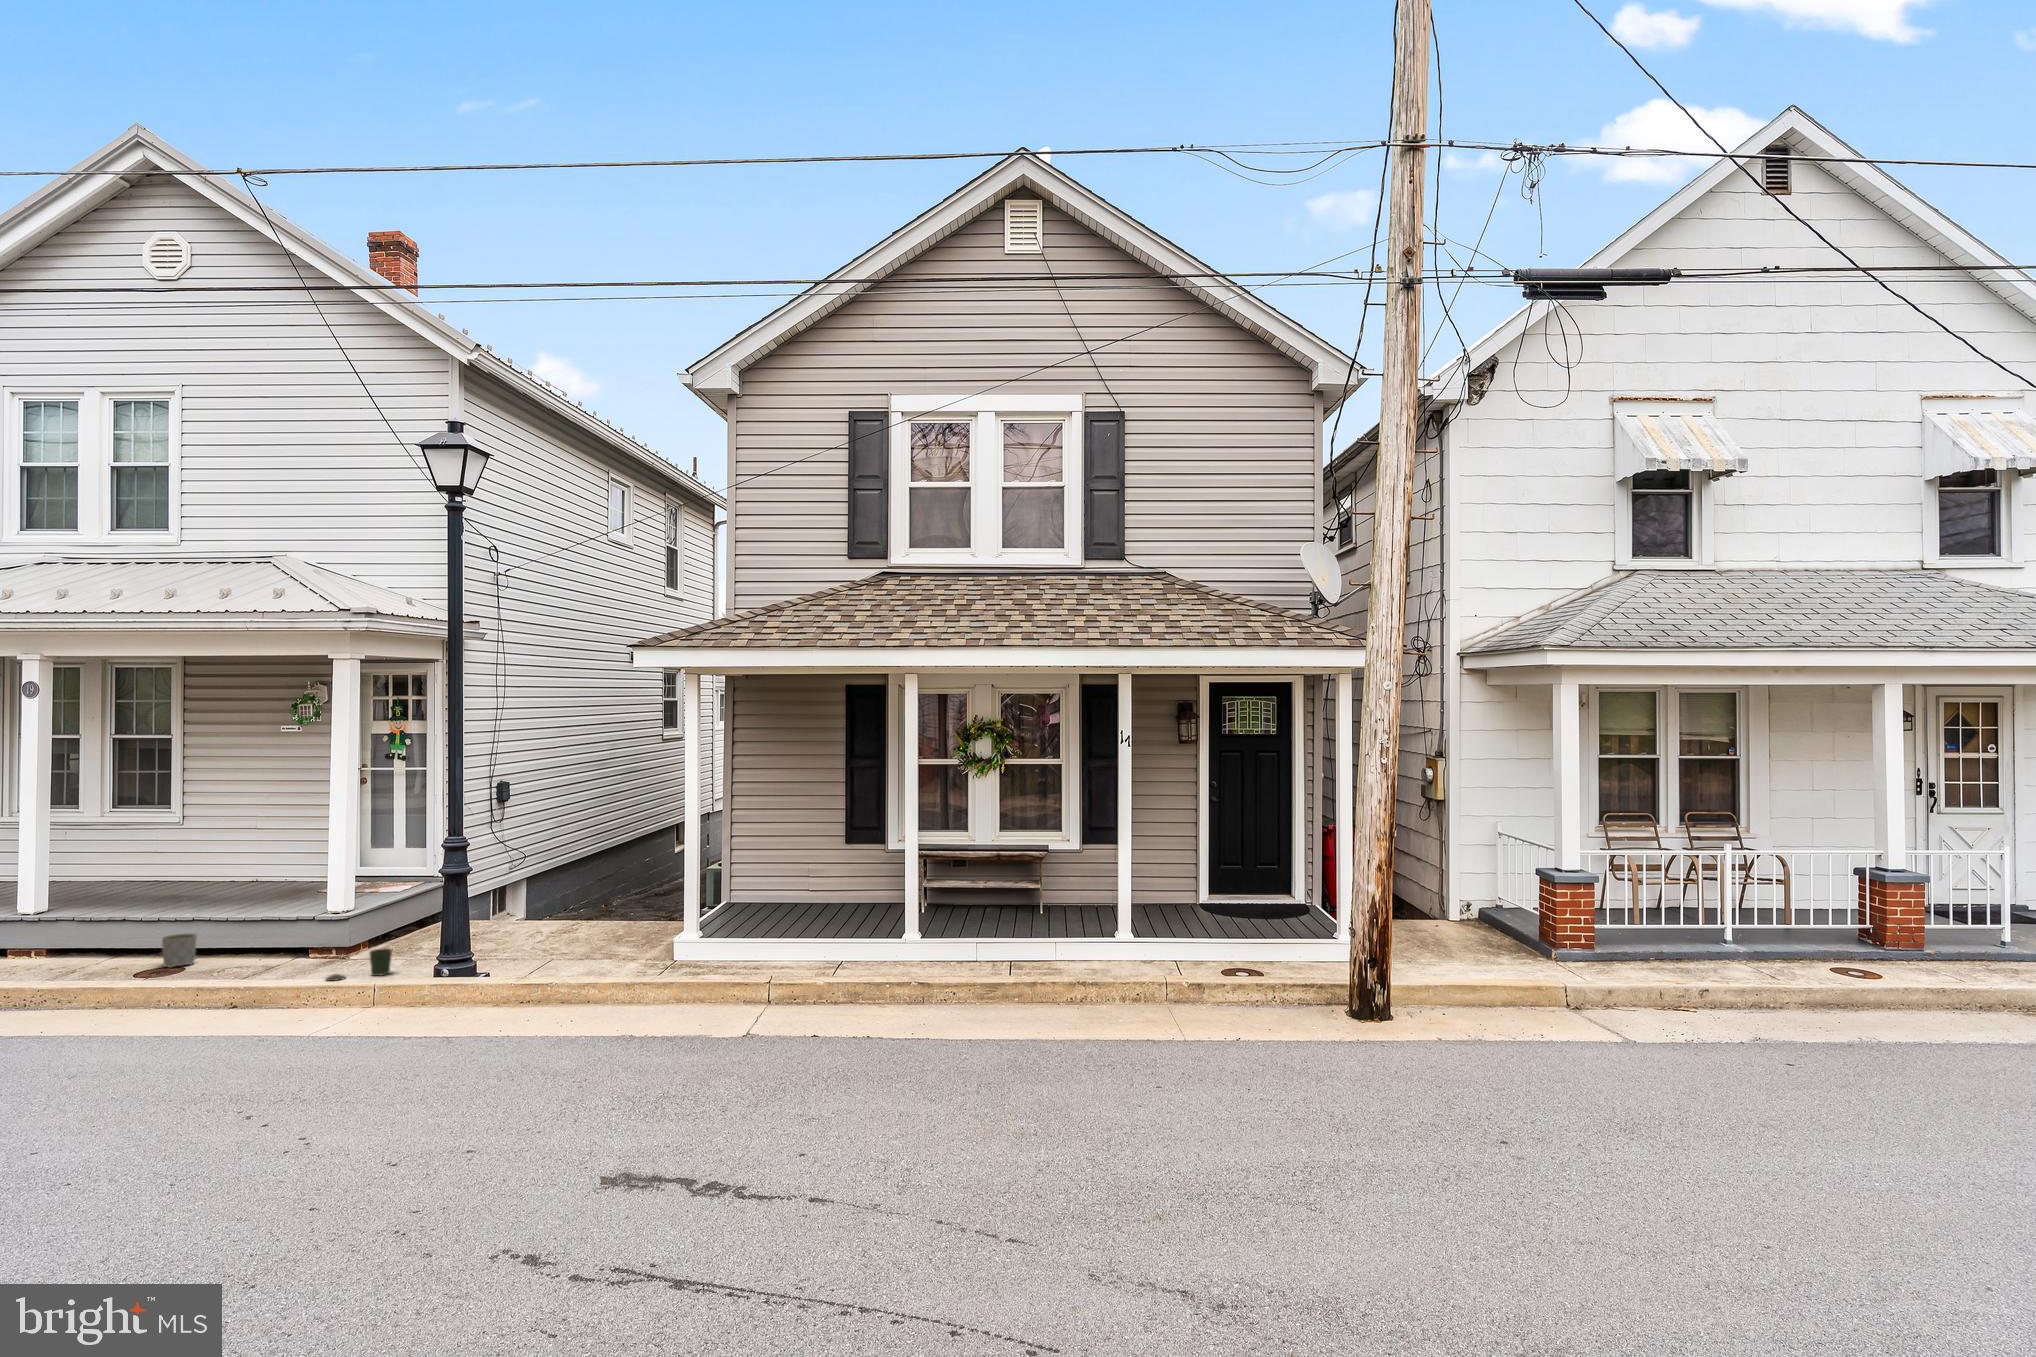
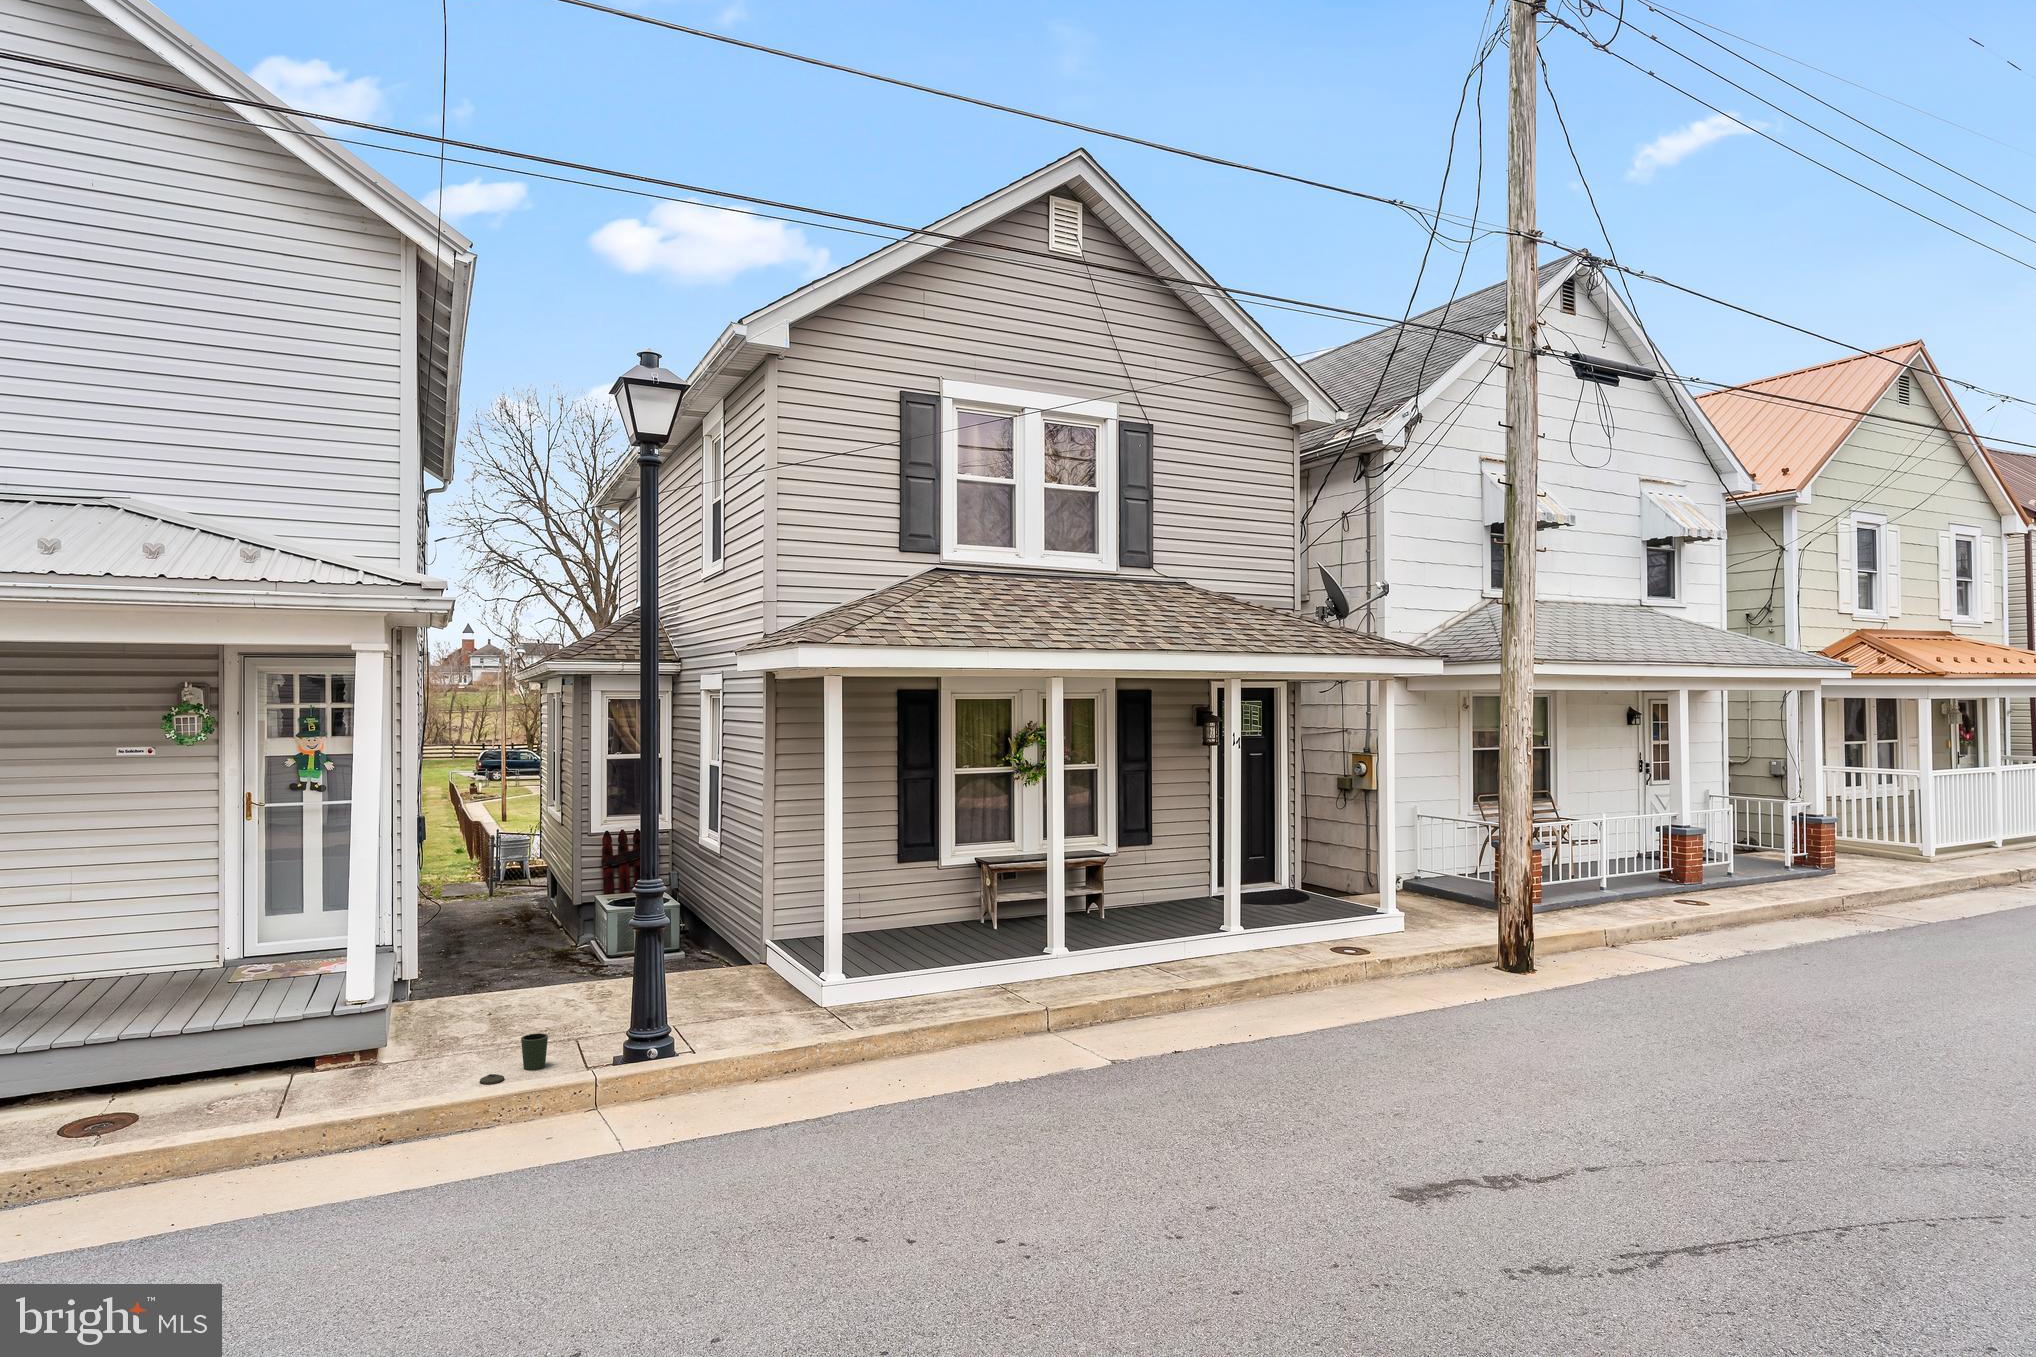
planter: present [162,934,197,968] -> none [163,1053,211,1105]

